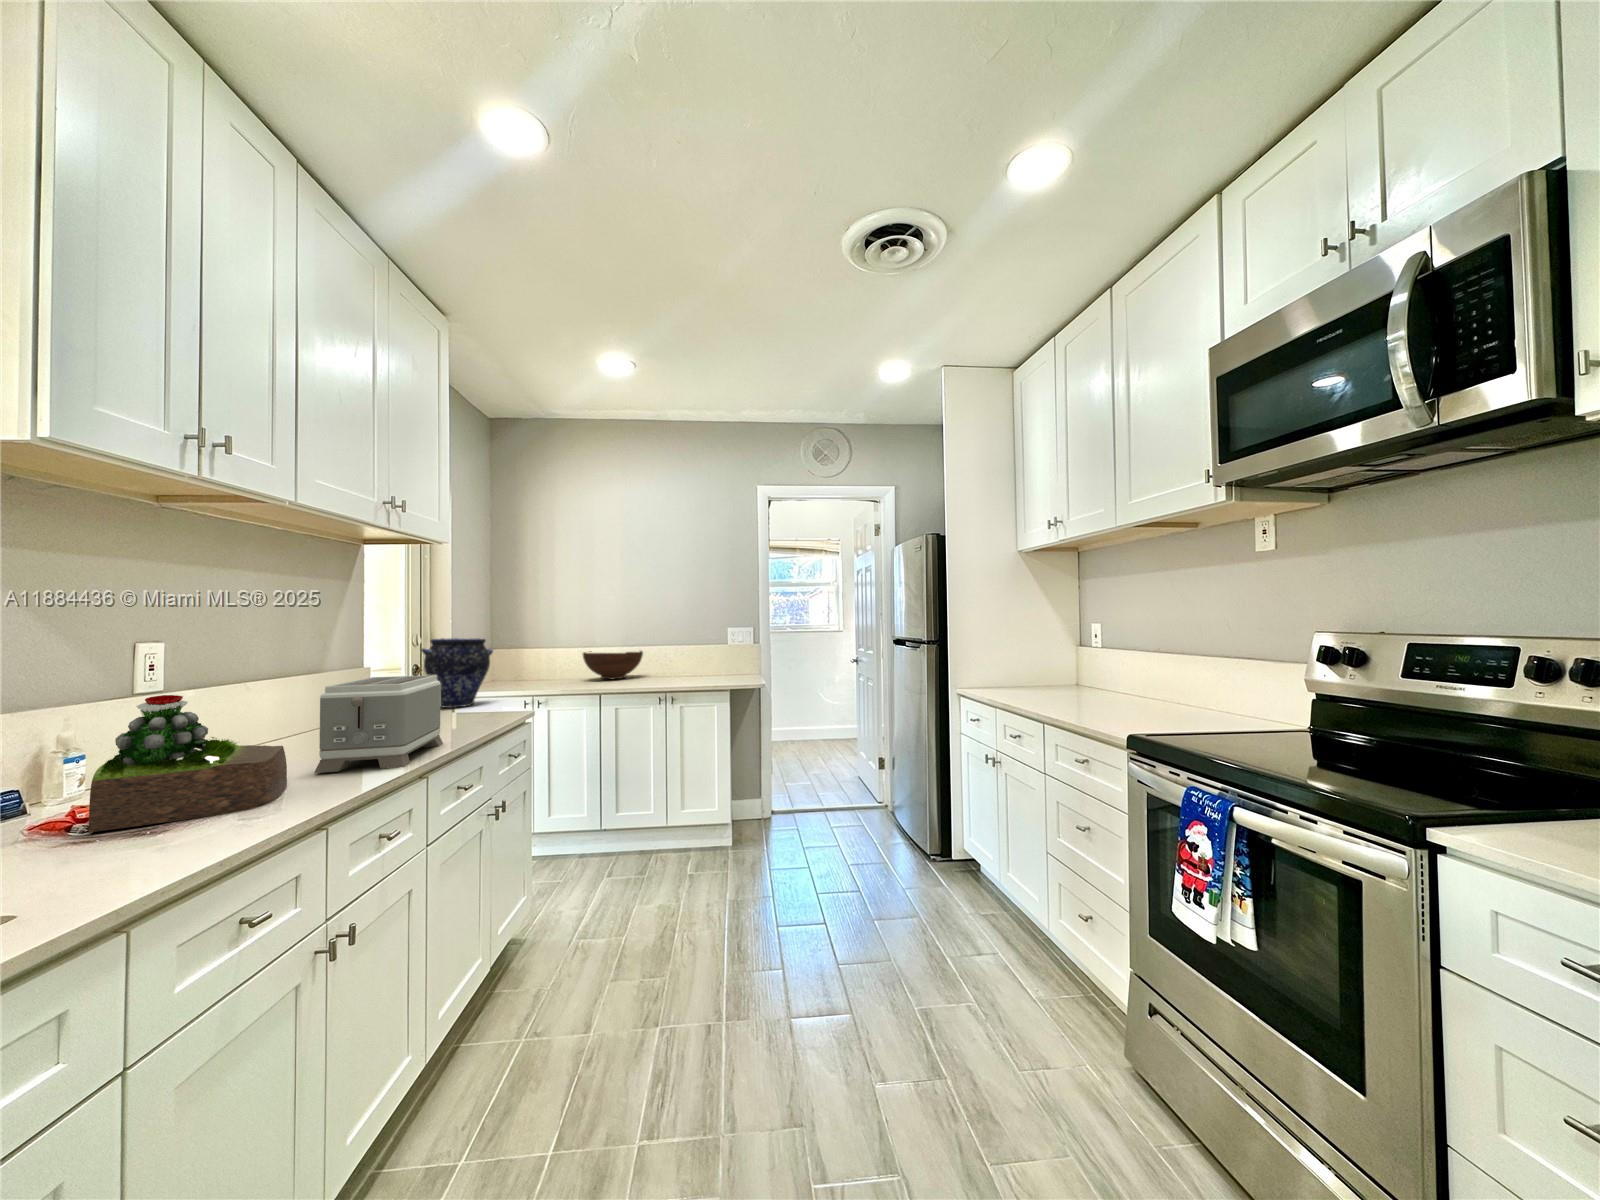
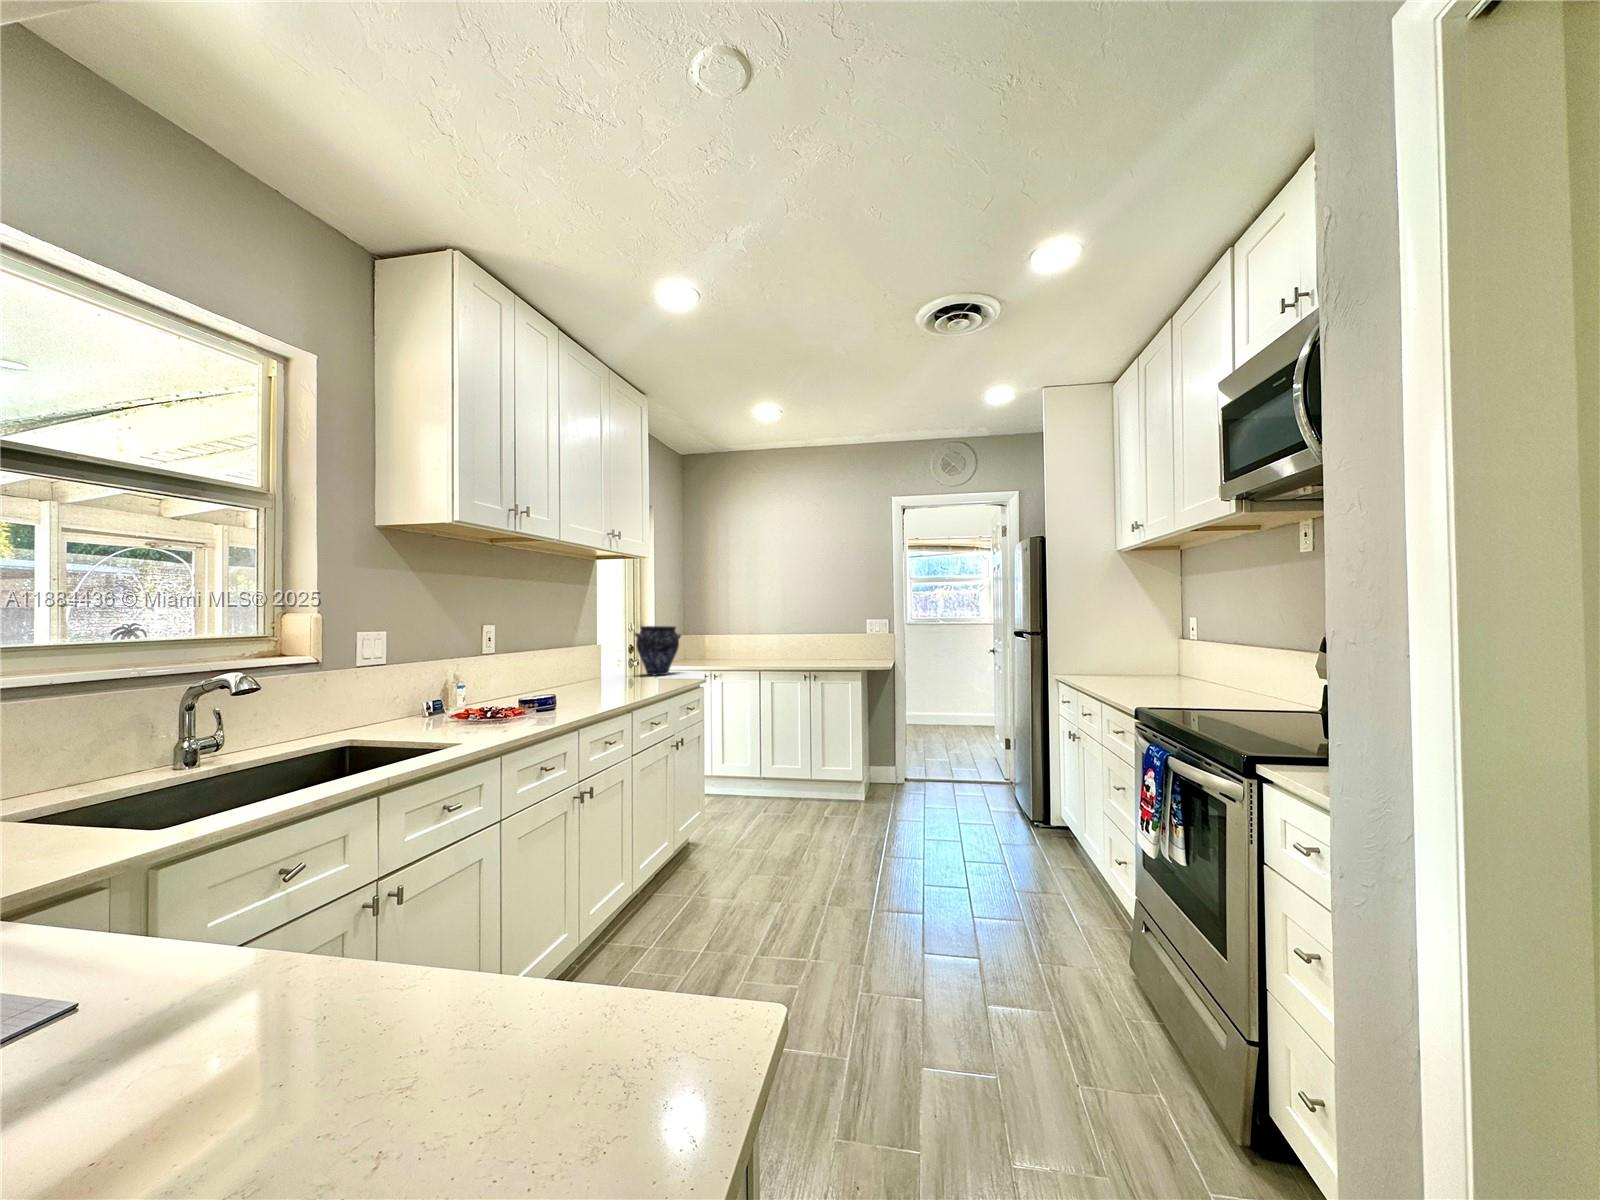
fruit bowl: present [583,651,643,679] -> none [749,638,796,661]
toaster: present [314,675,443,773] -> none [572,648,644,703]
succulent plant: present [89,695,287,832] -> none [475,652,559,720]

